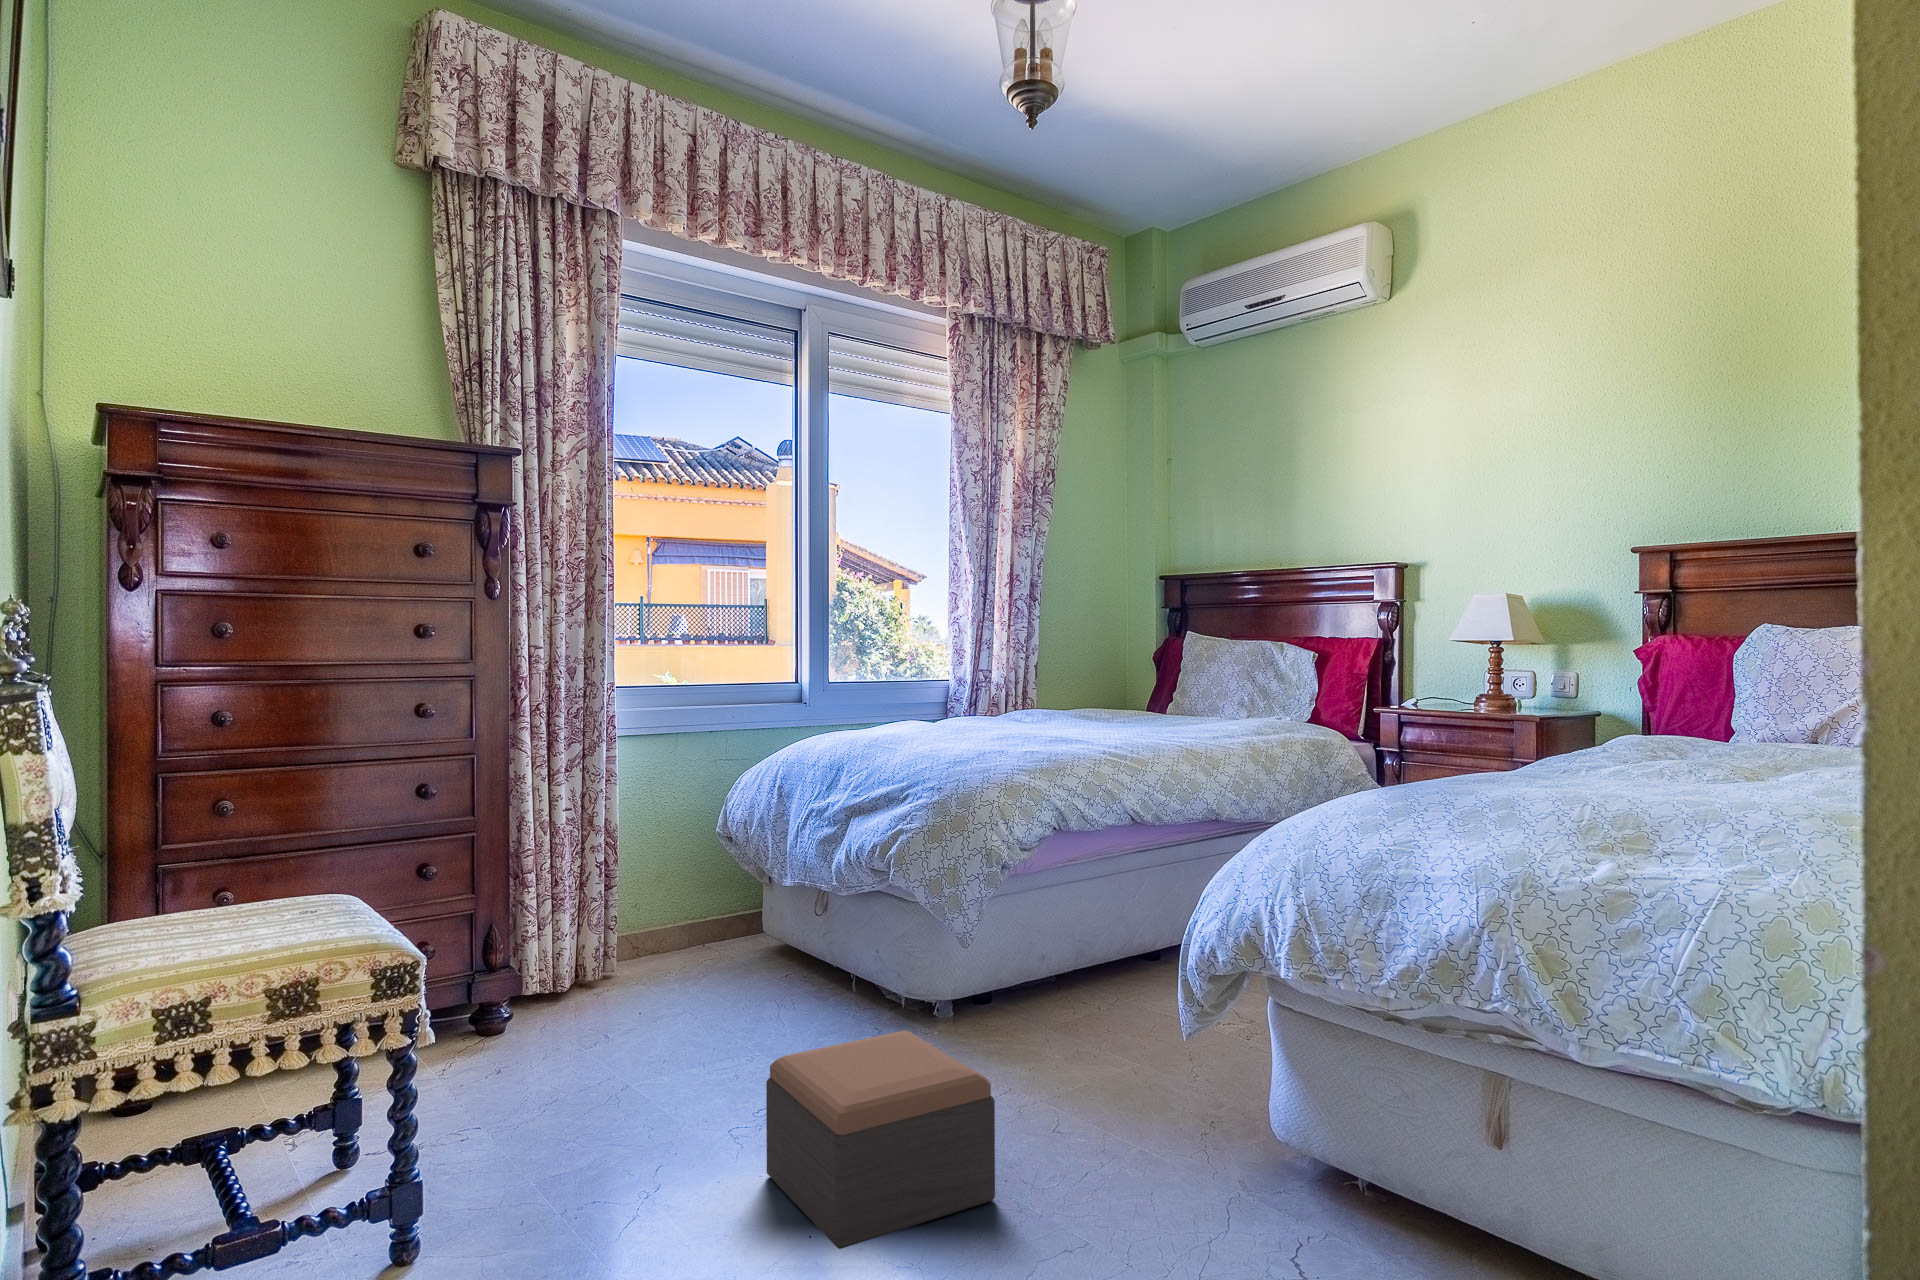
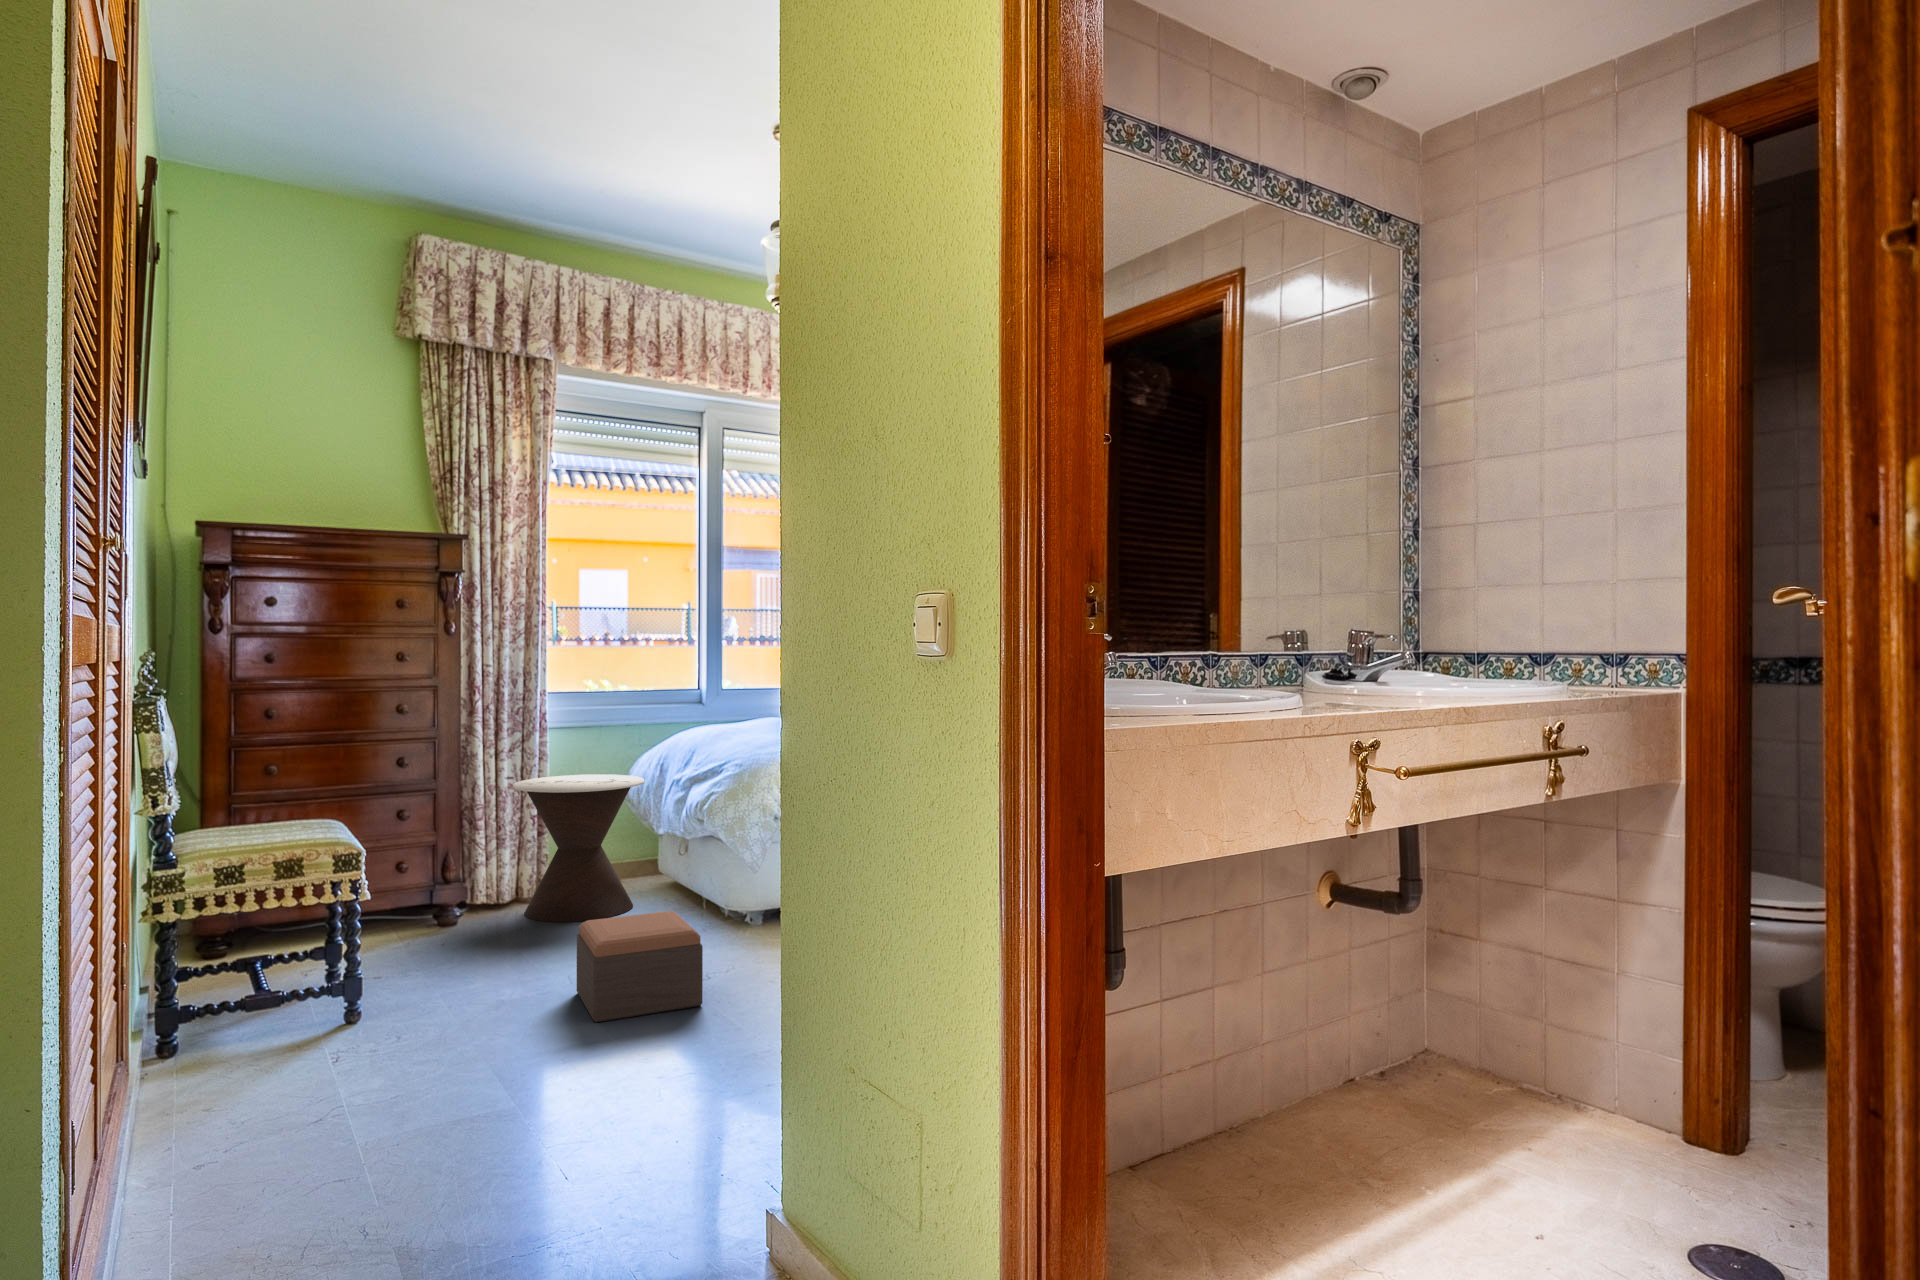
side table: none [582,803,768,1026] -> present [513,774,644,922]

